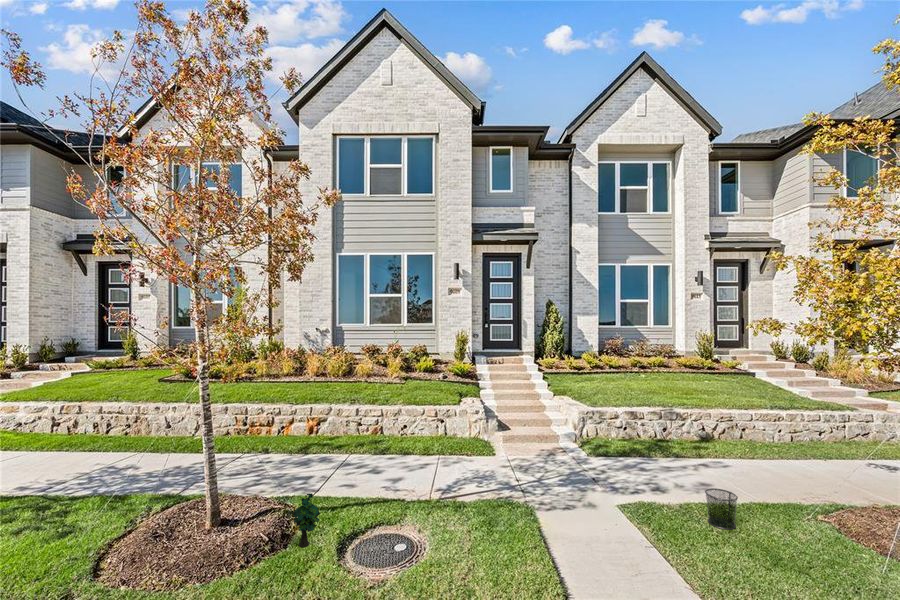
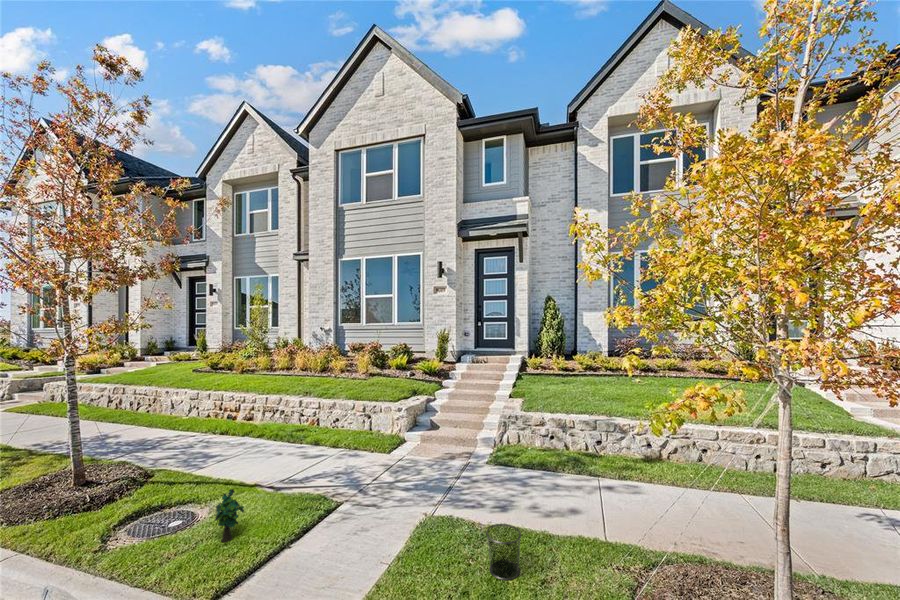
decorative plant: present [290,493,321,547] -> present [215,489,244,542]

